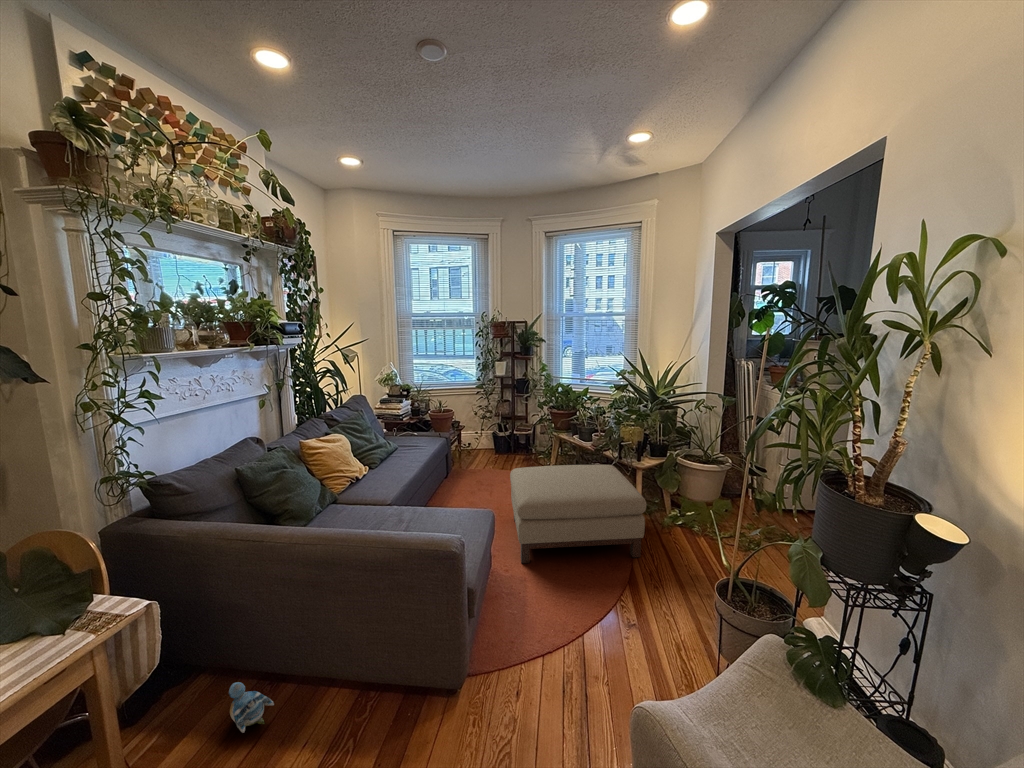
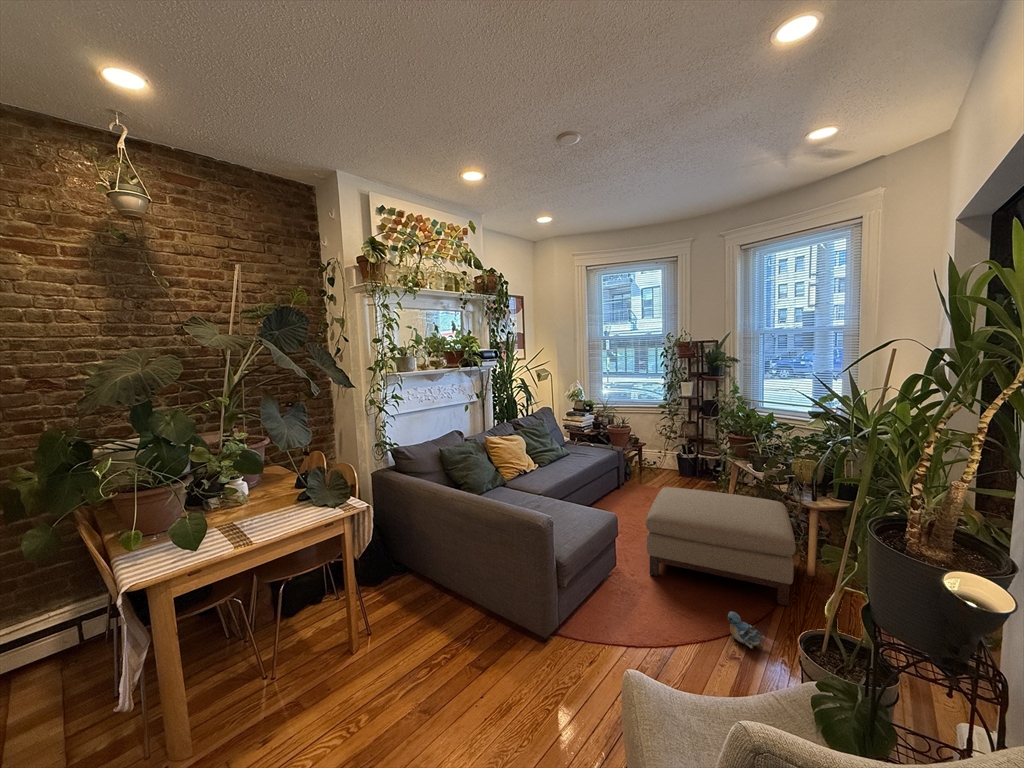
plush toy: present [229,682,274,733] -> present [727,611,765,649]

